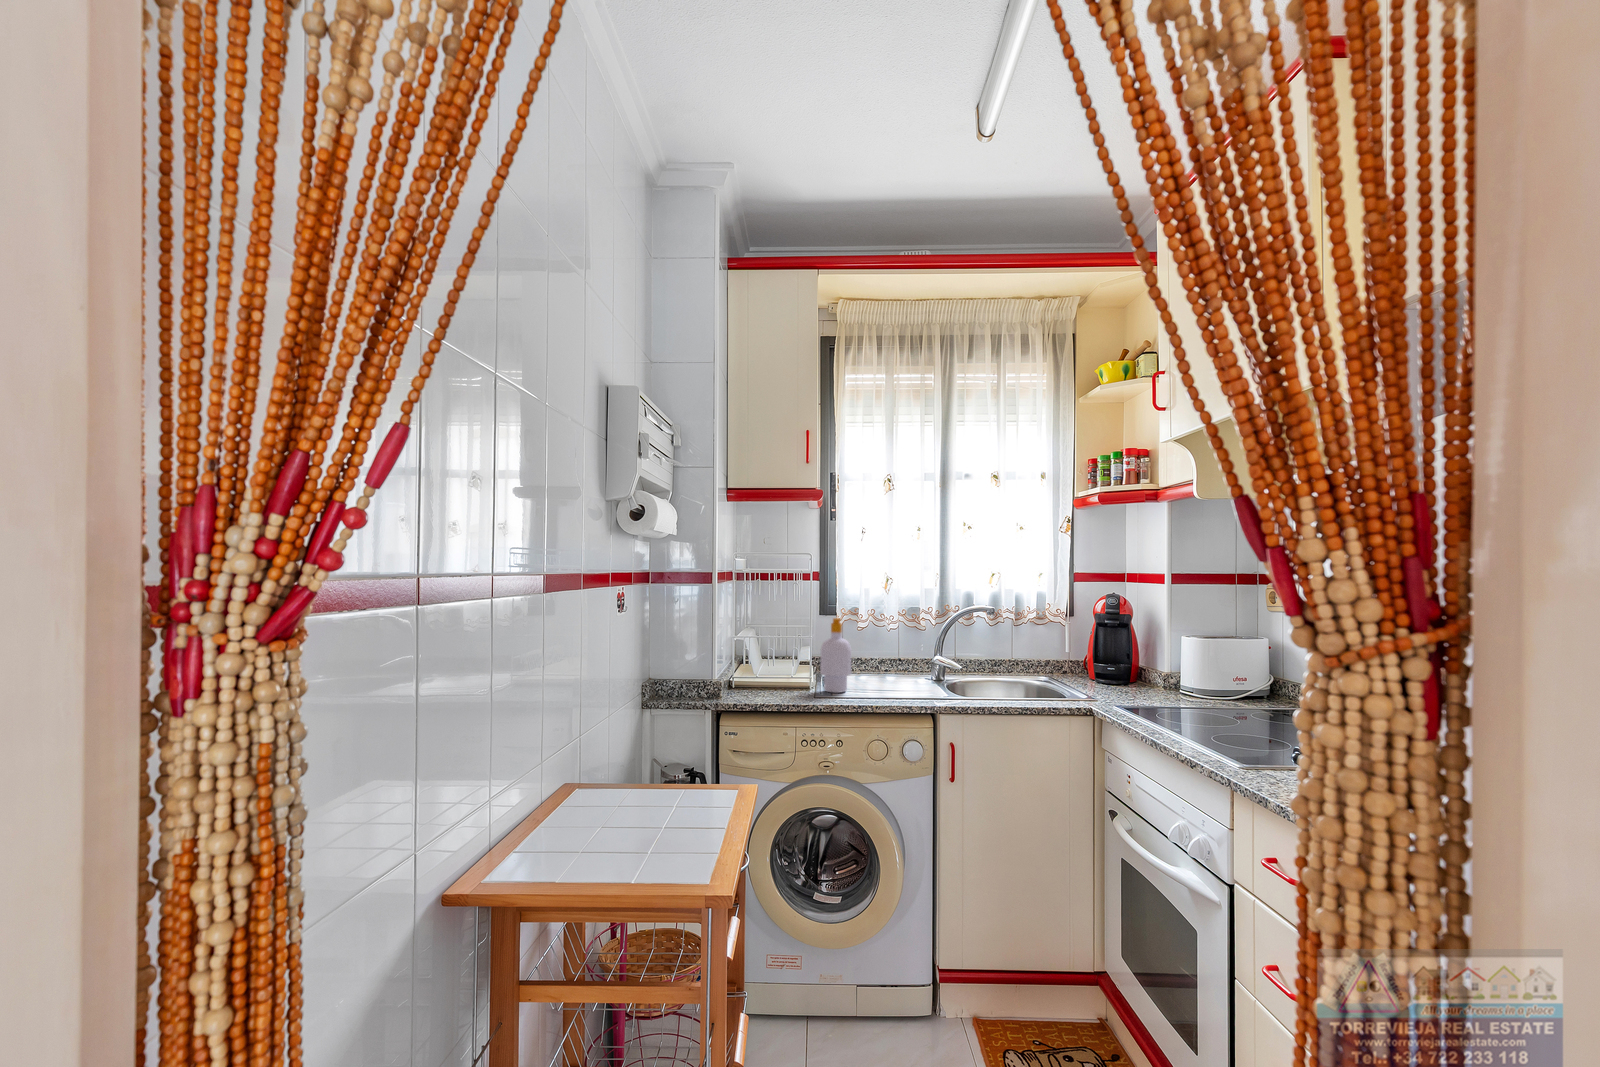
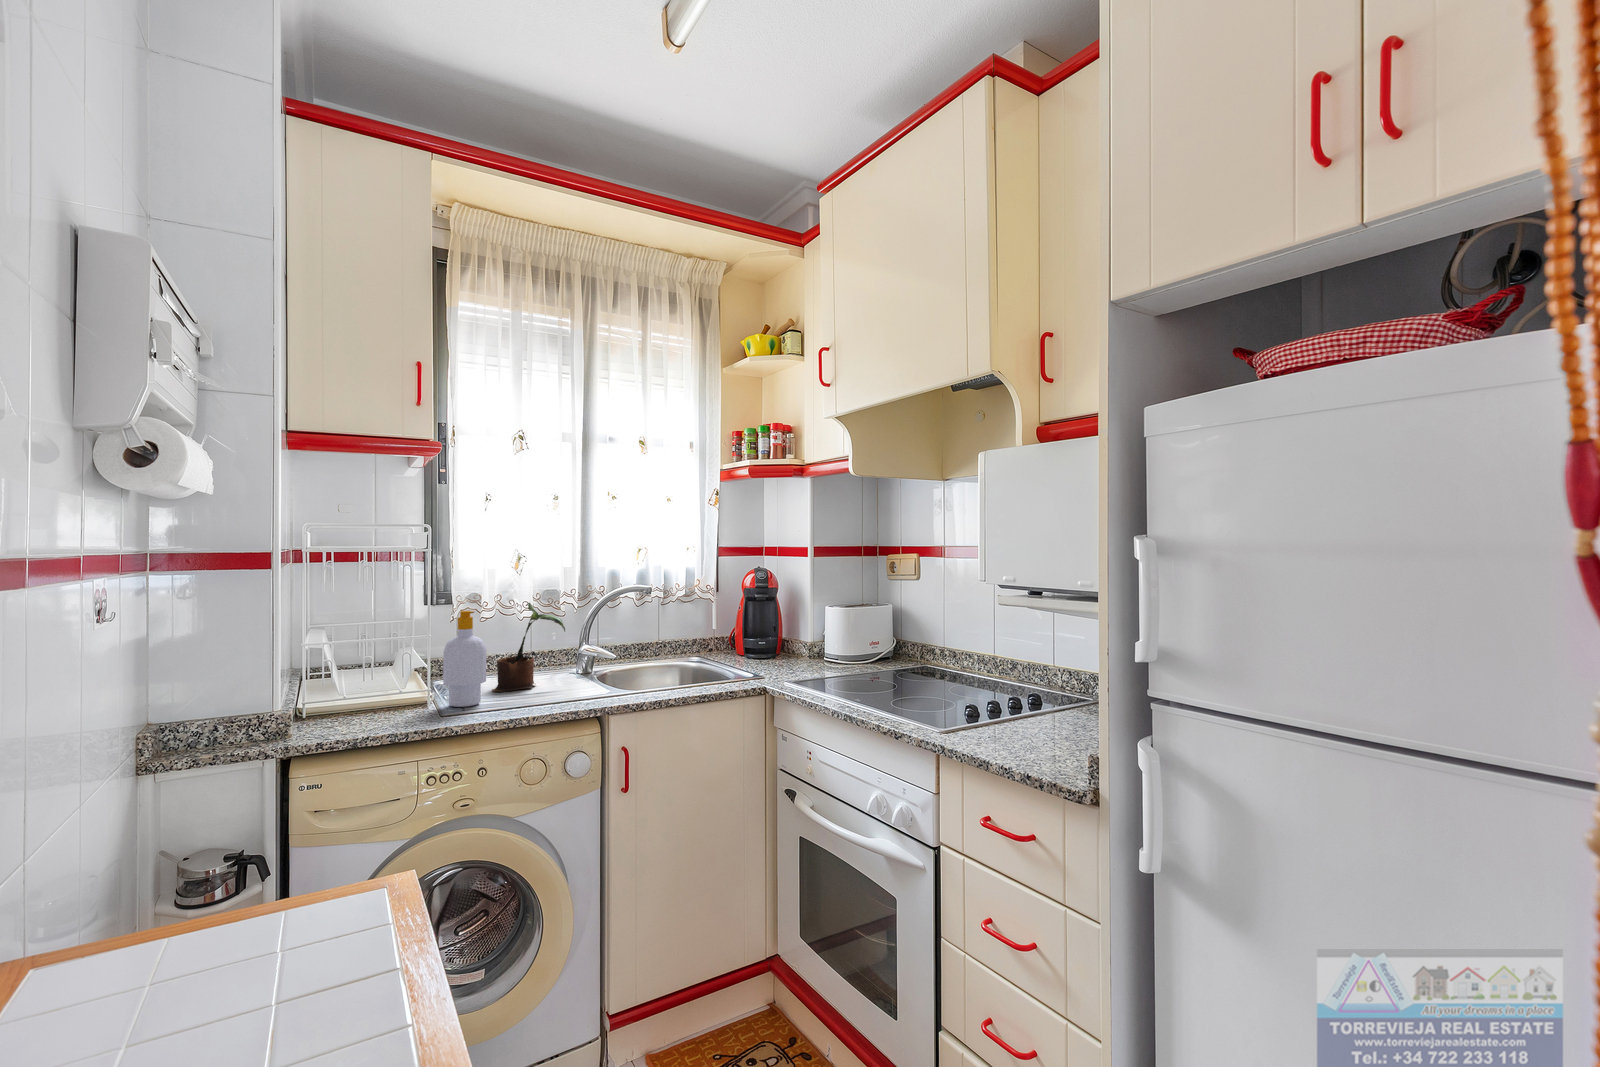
potted plant: none [861,615,919,686] -> present [492,603,565,692]

